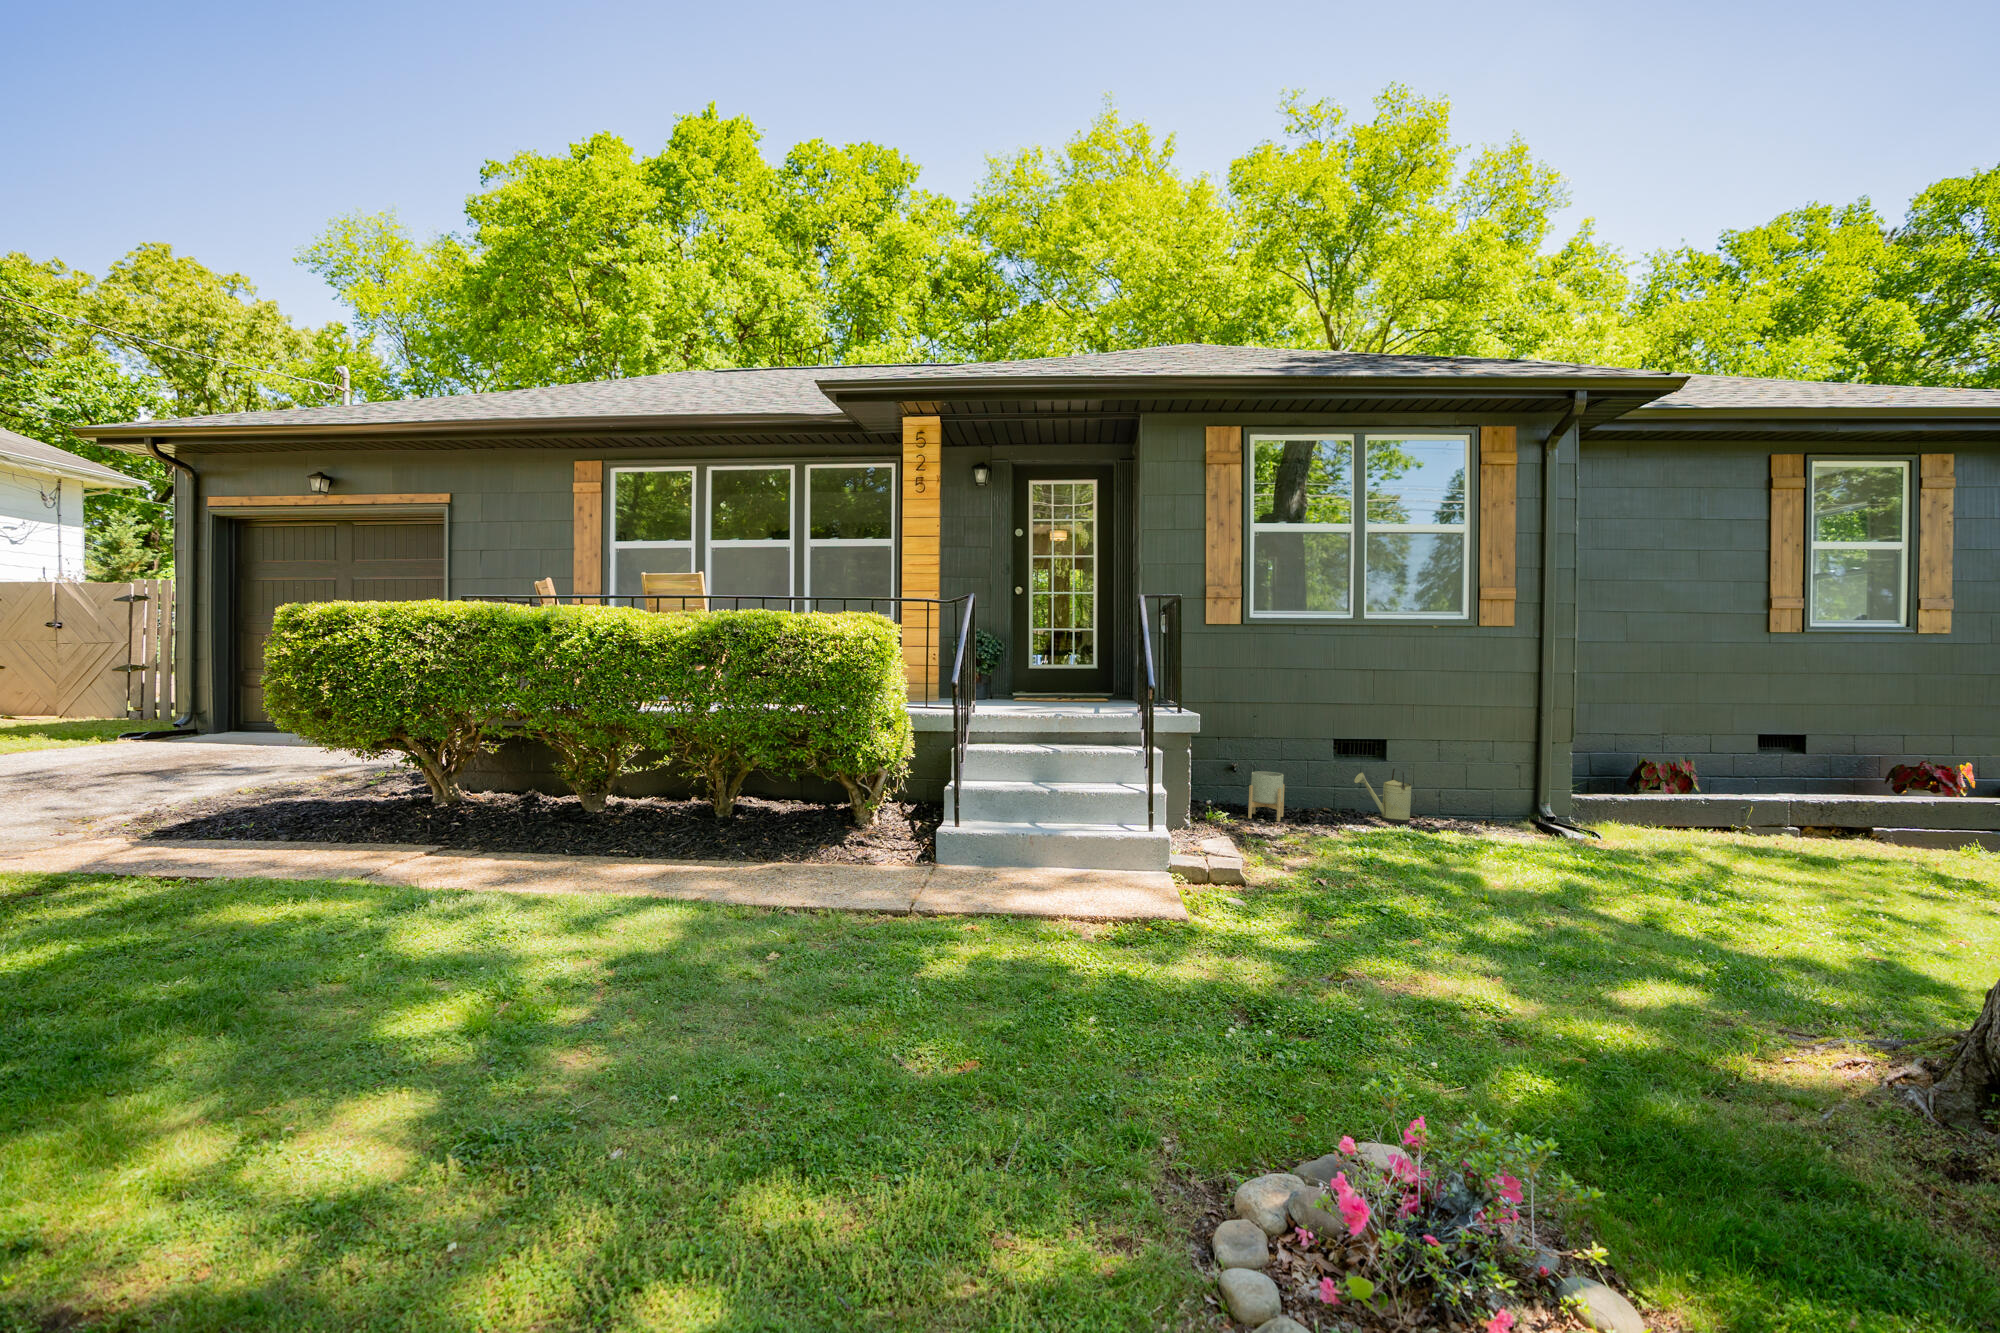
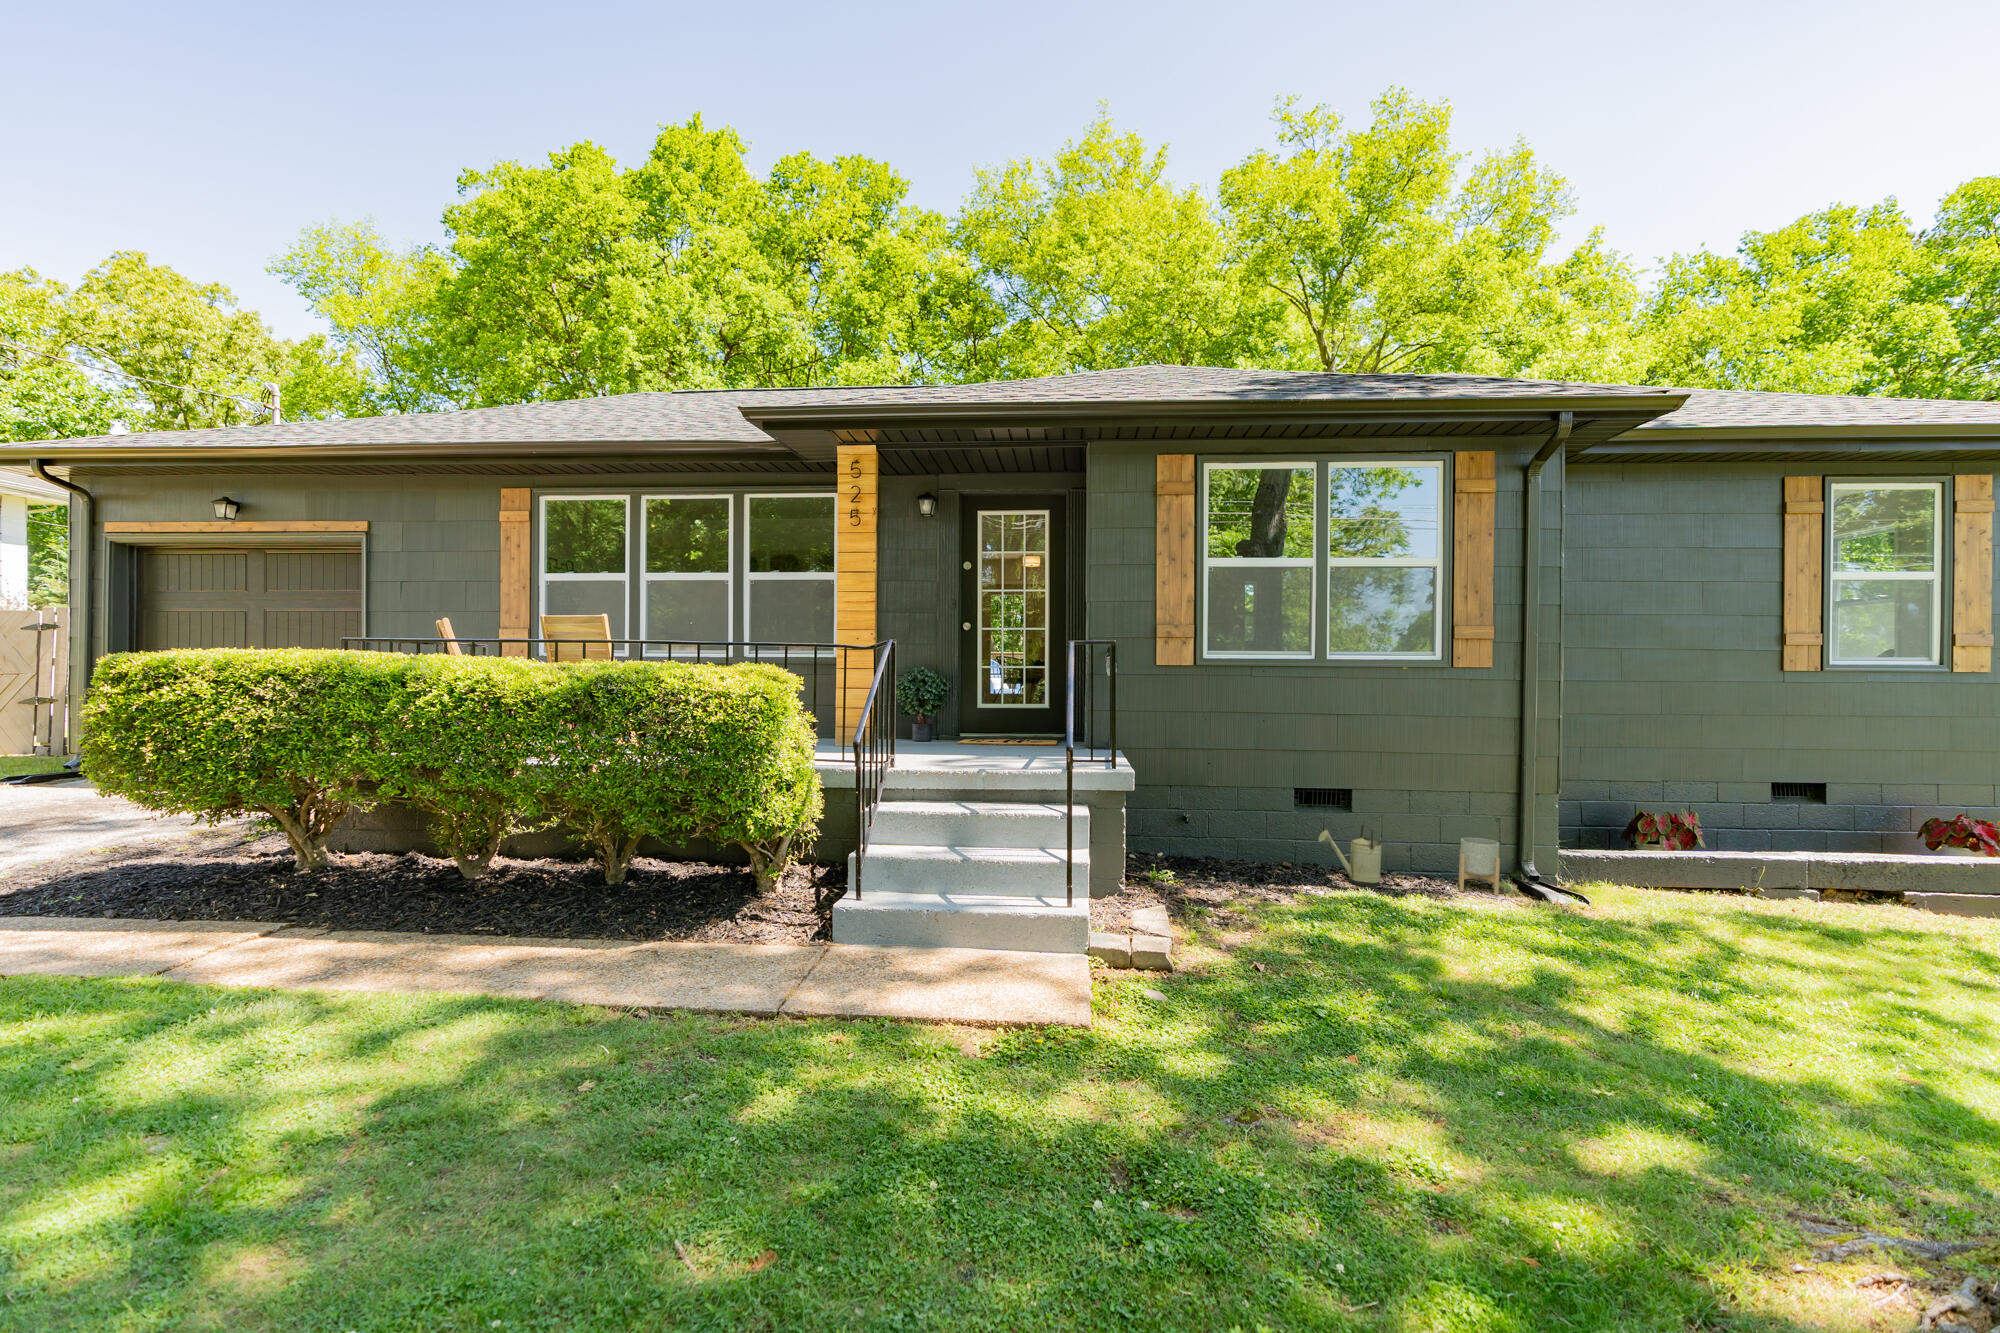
planter: present [1248,771,1285,822] -> present [1459,838,1500,896]

